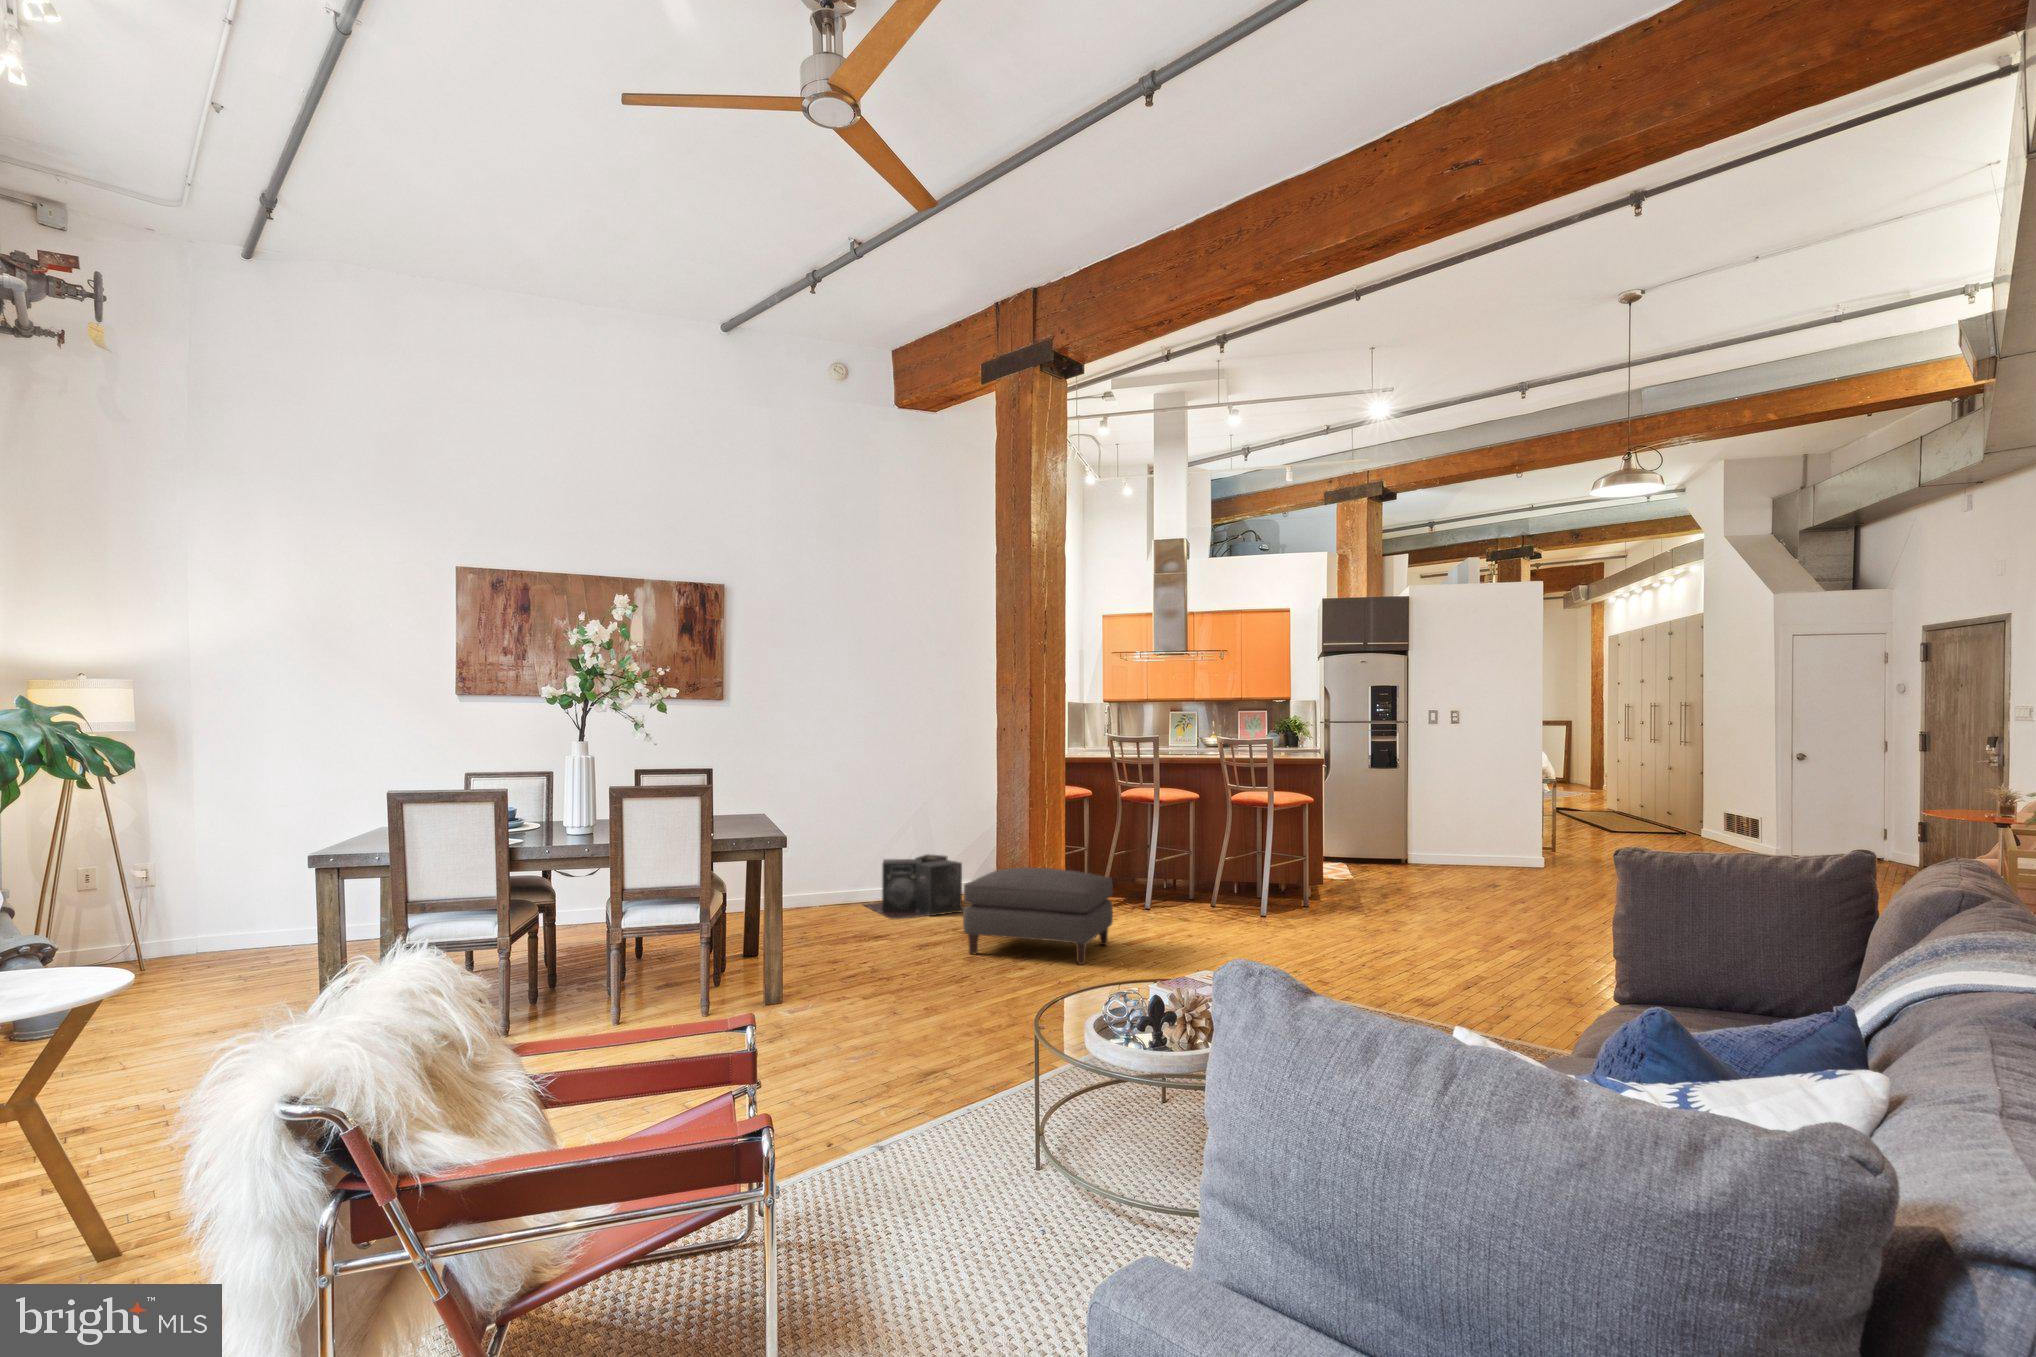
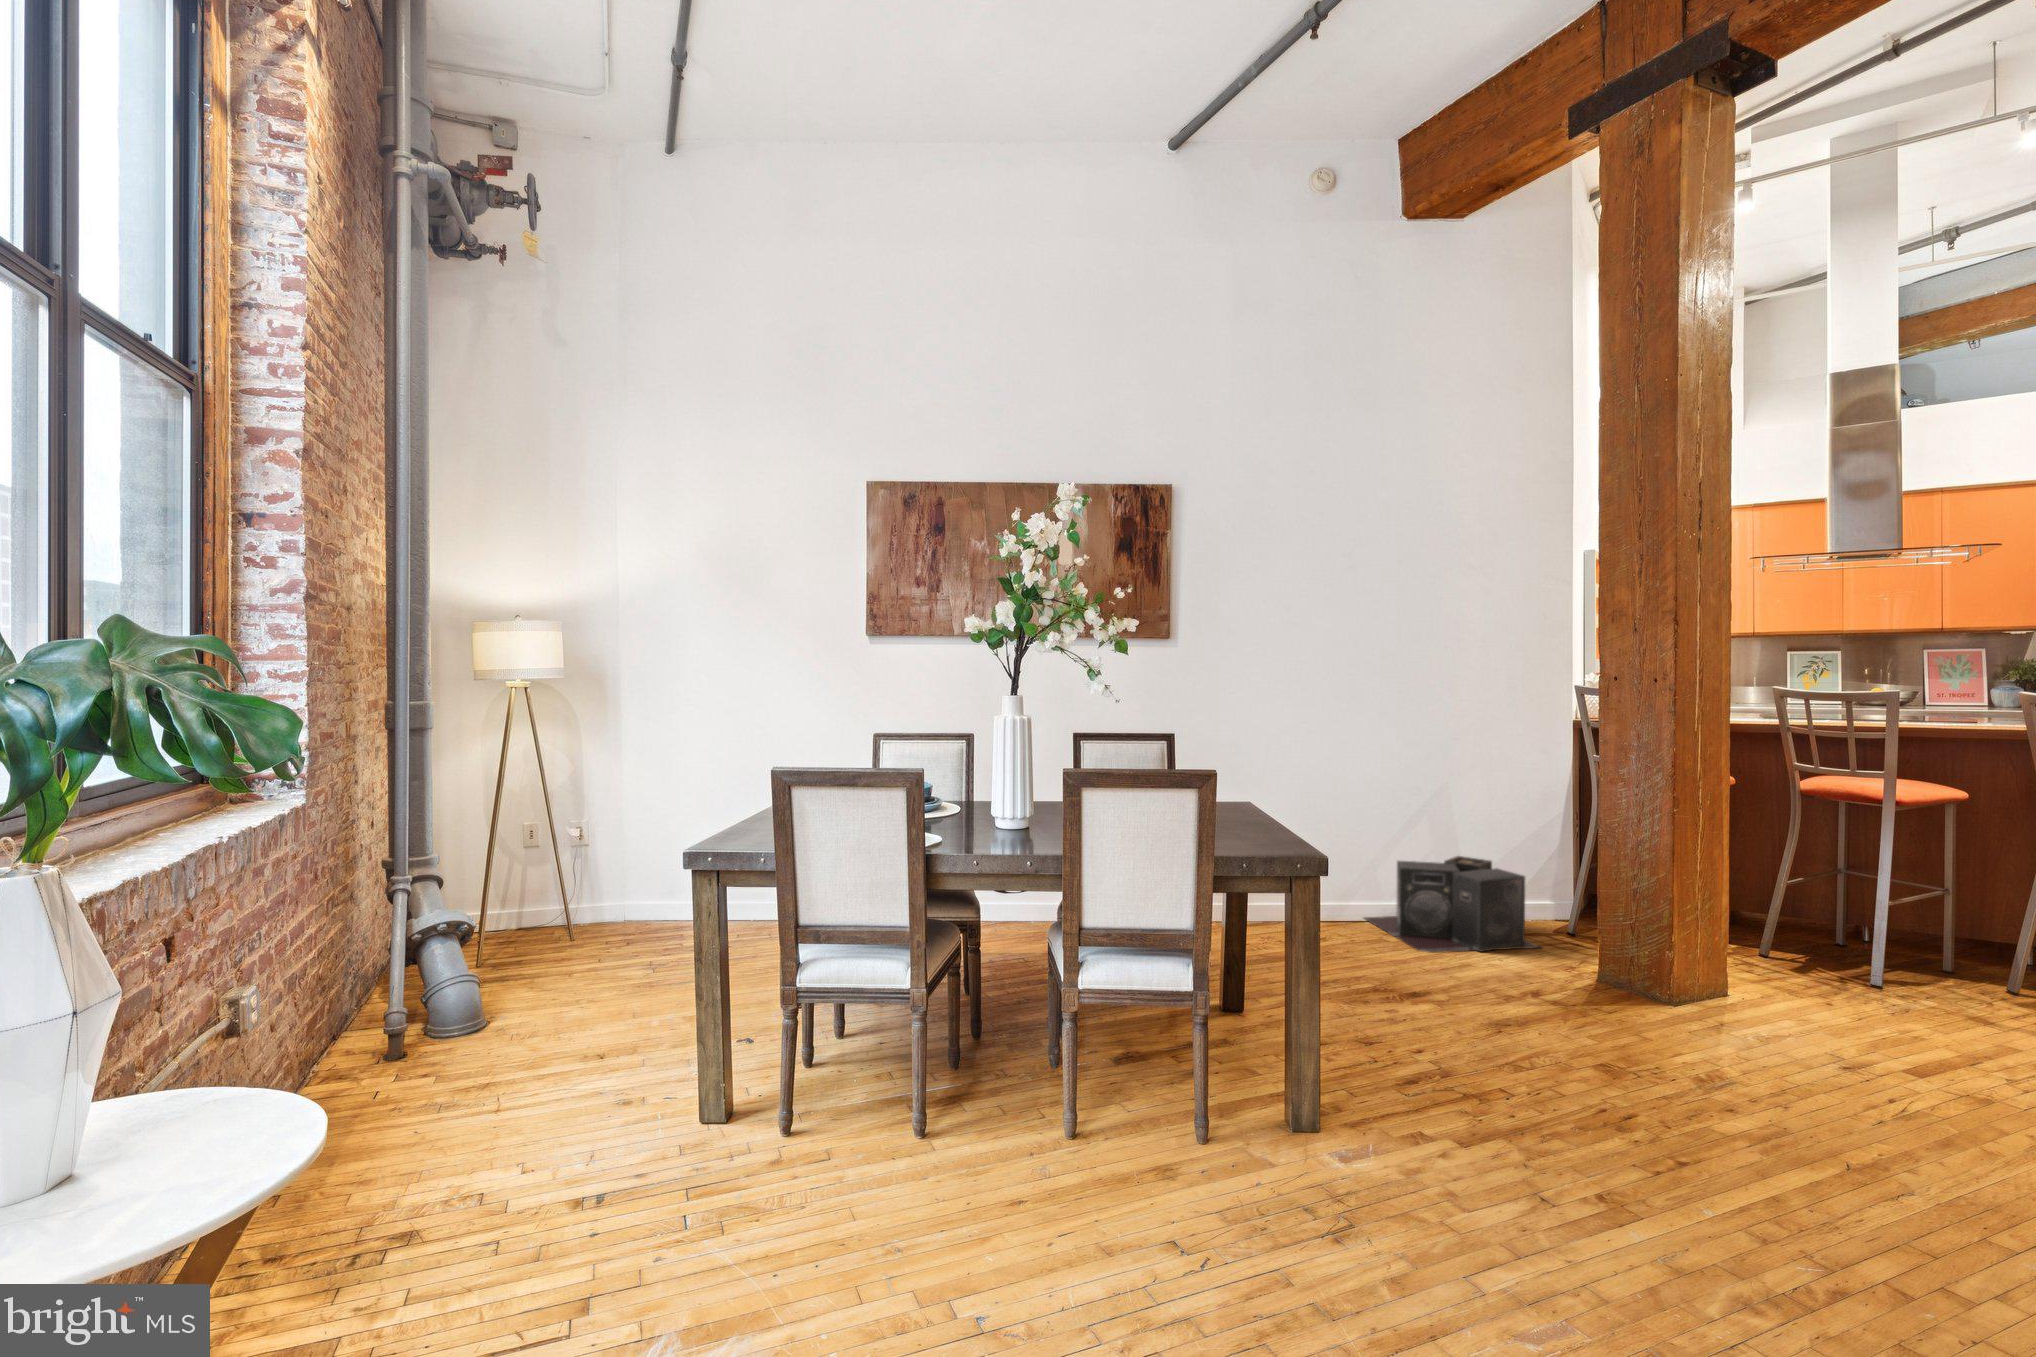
ottoman: present [963,867,1113,965] -> none [1585,904,1877,1108]

